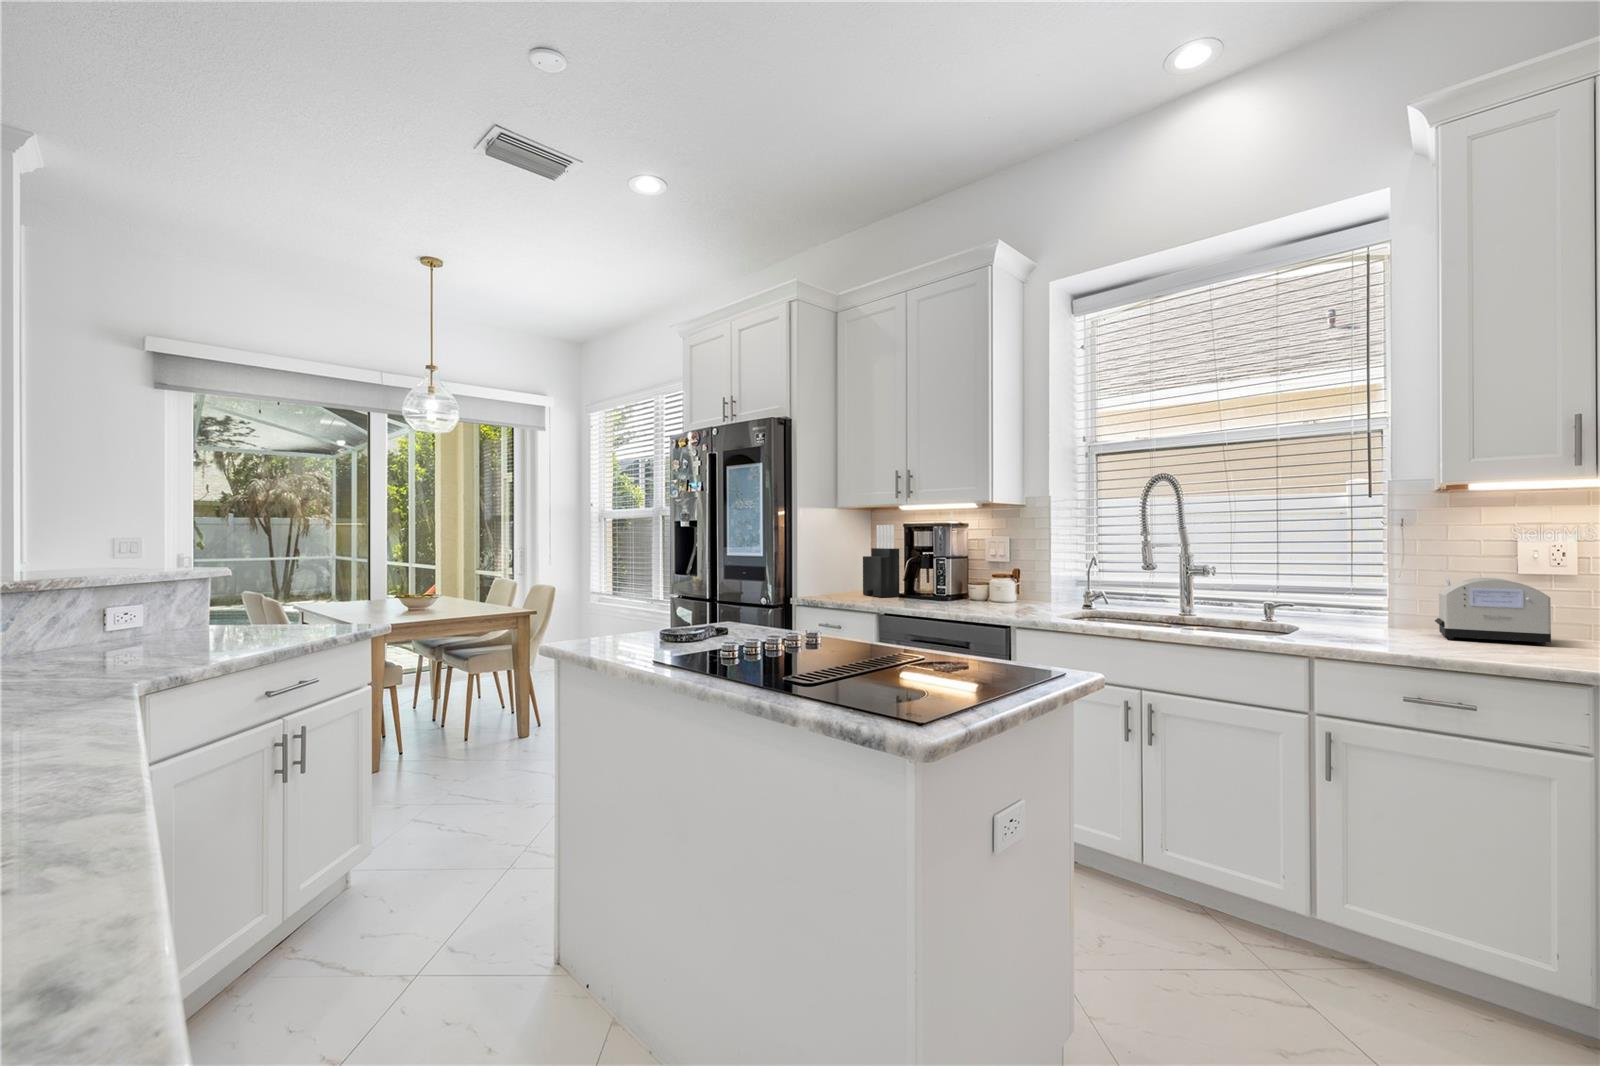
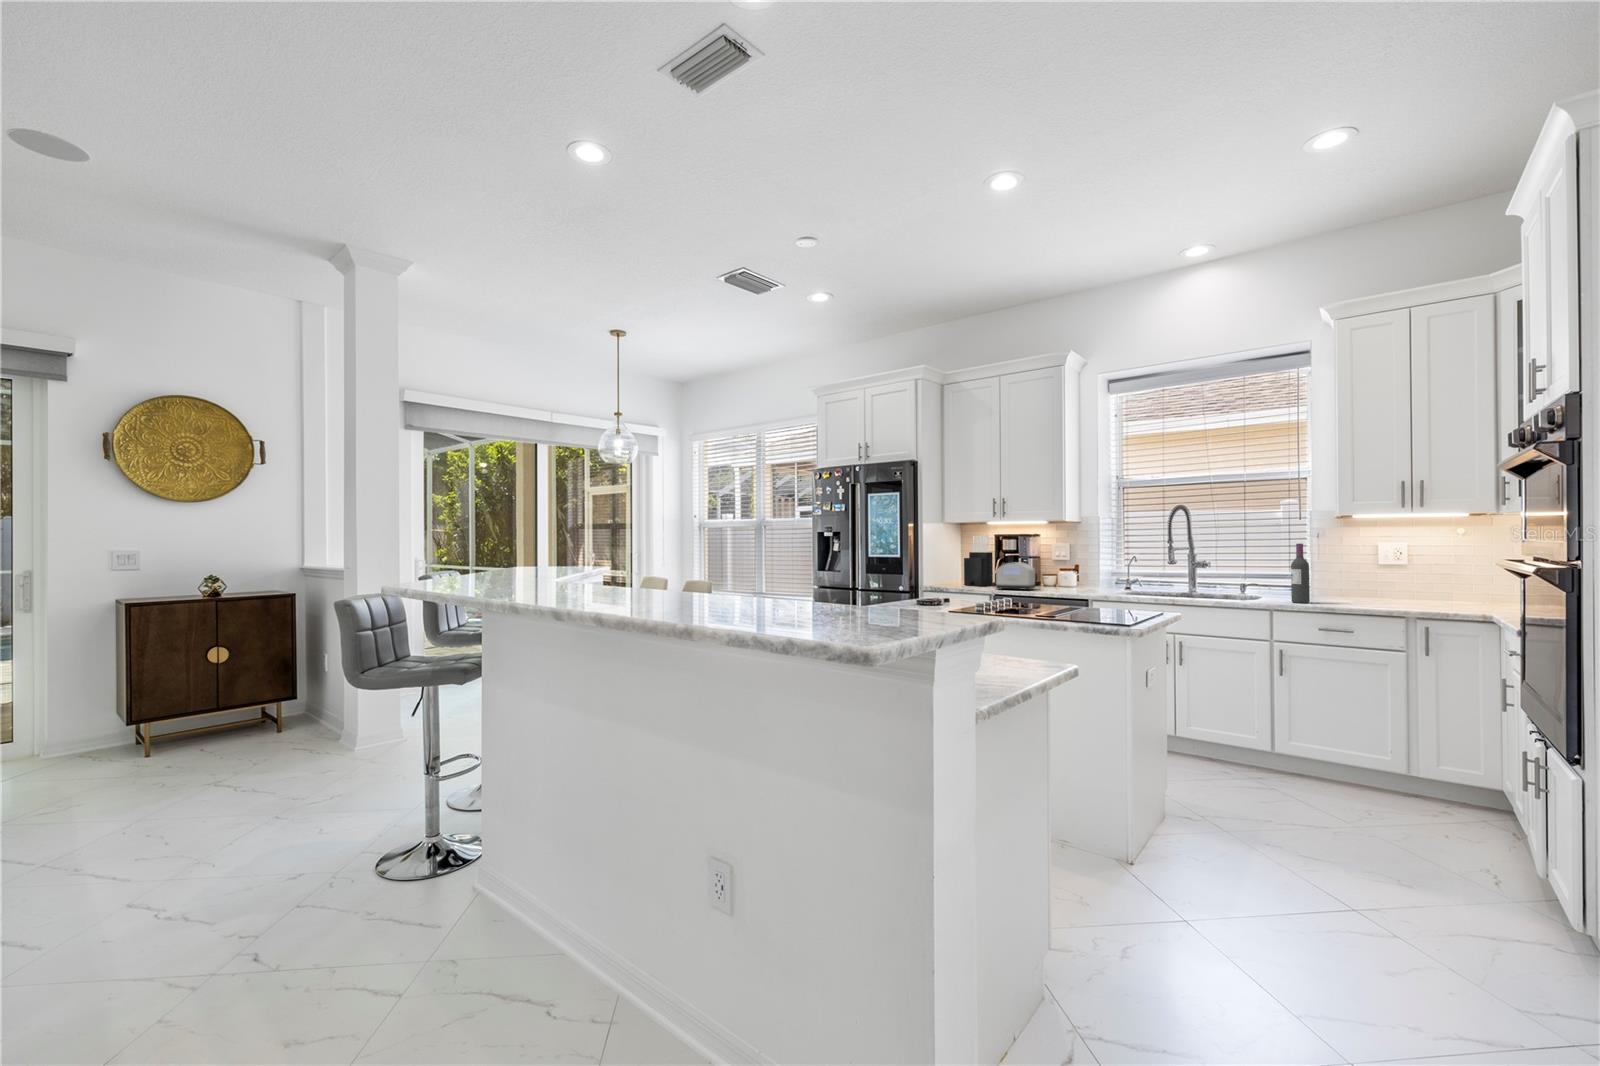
wine bottle: none [1351,537,1388,646] -> present [1291,544,1310,603]
toaster: present [1435,578,1551,645] -> present [996,562,1035,590]

